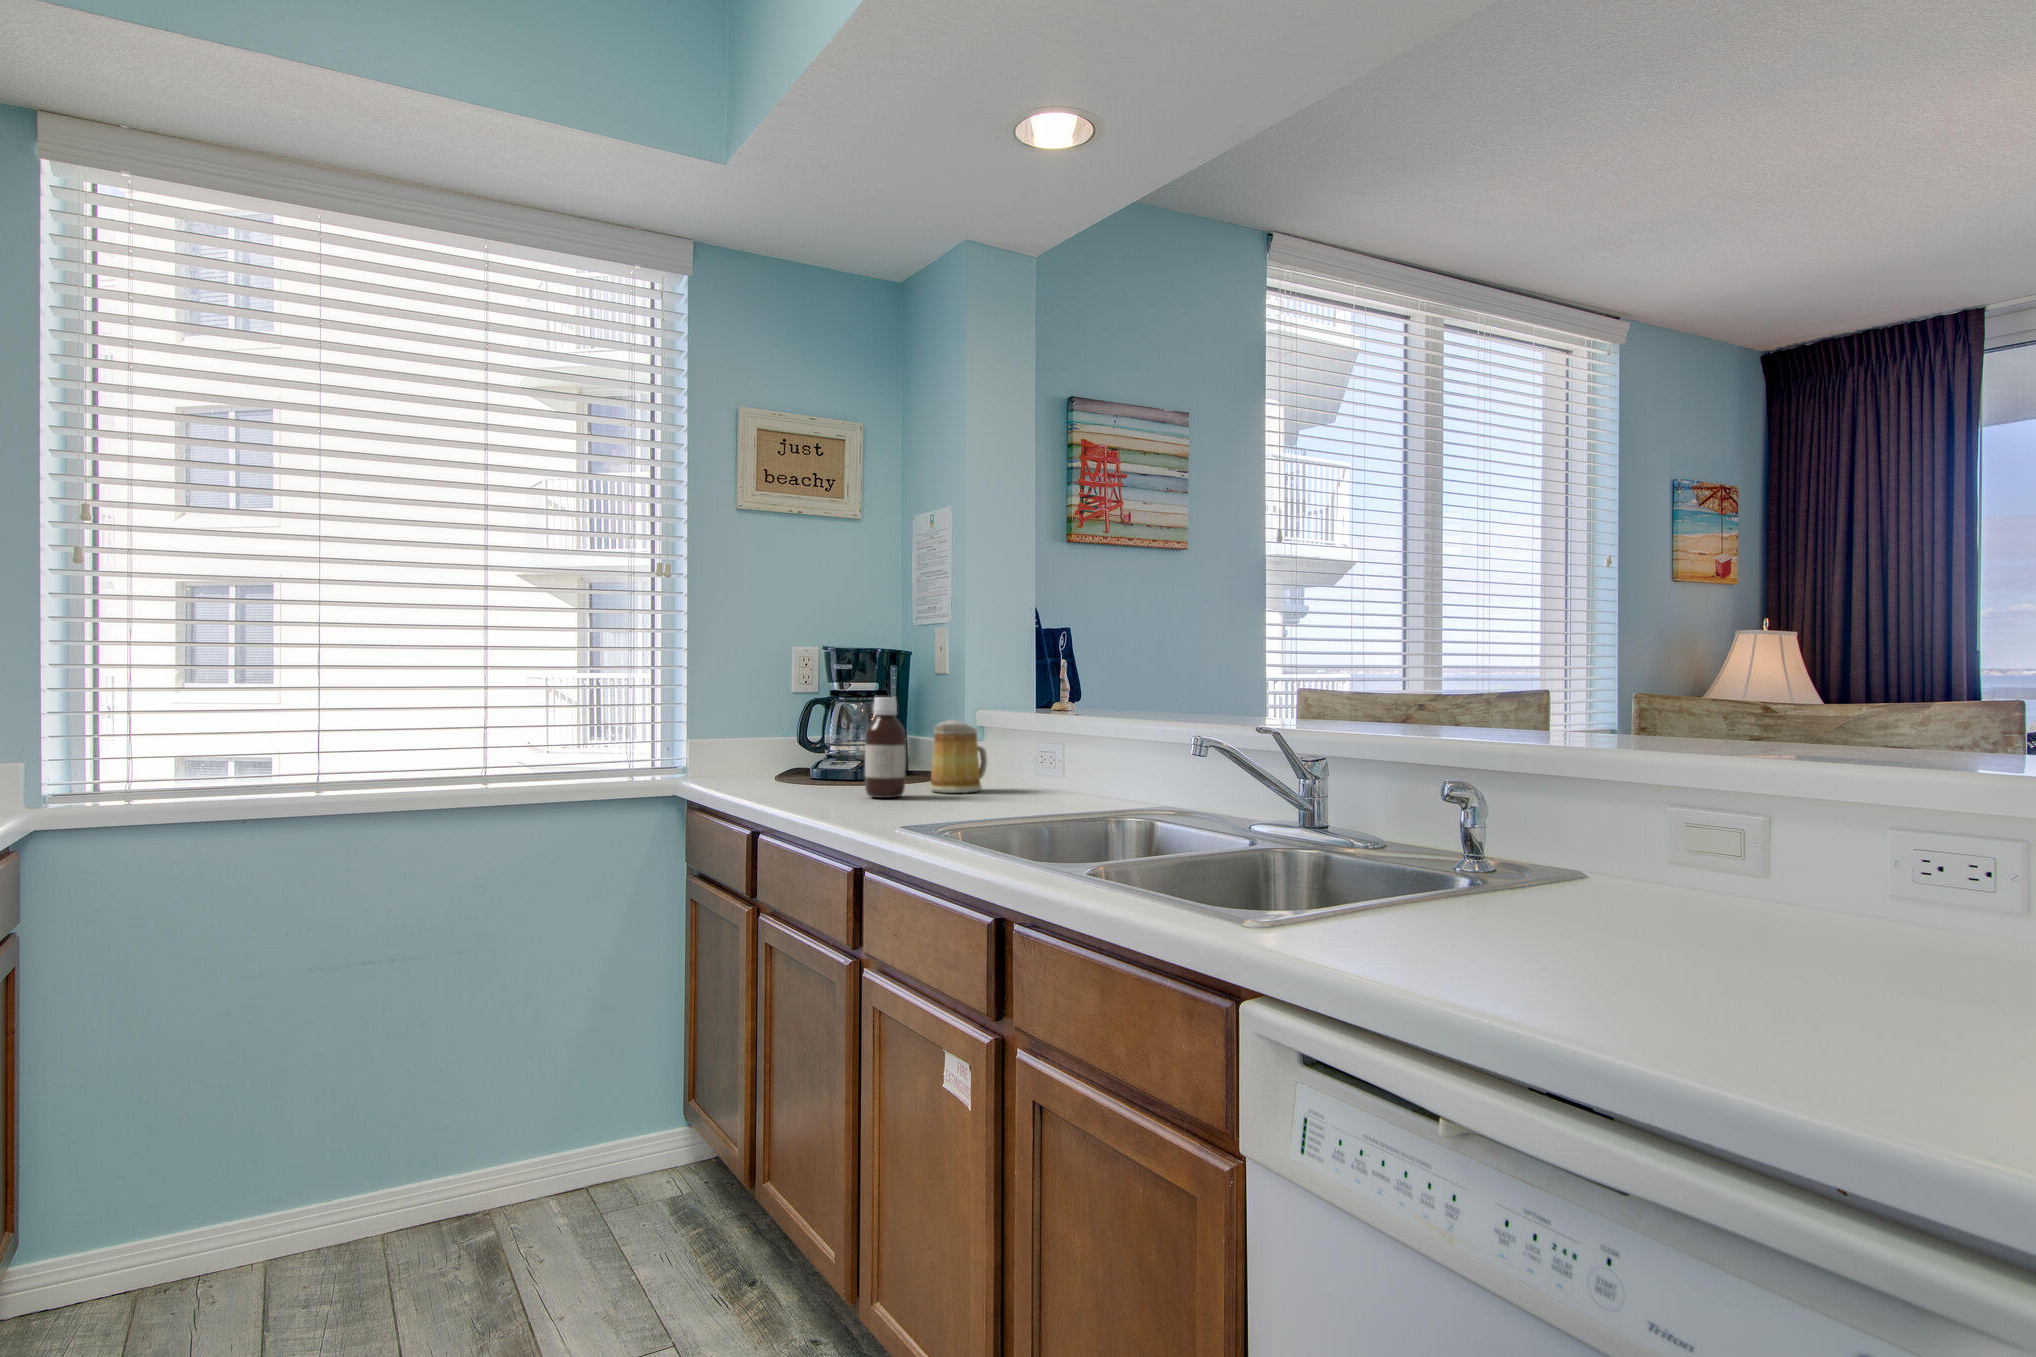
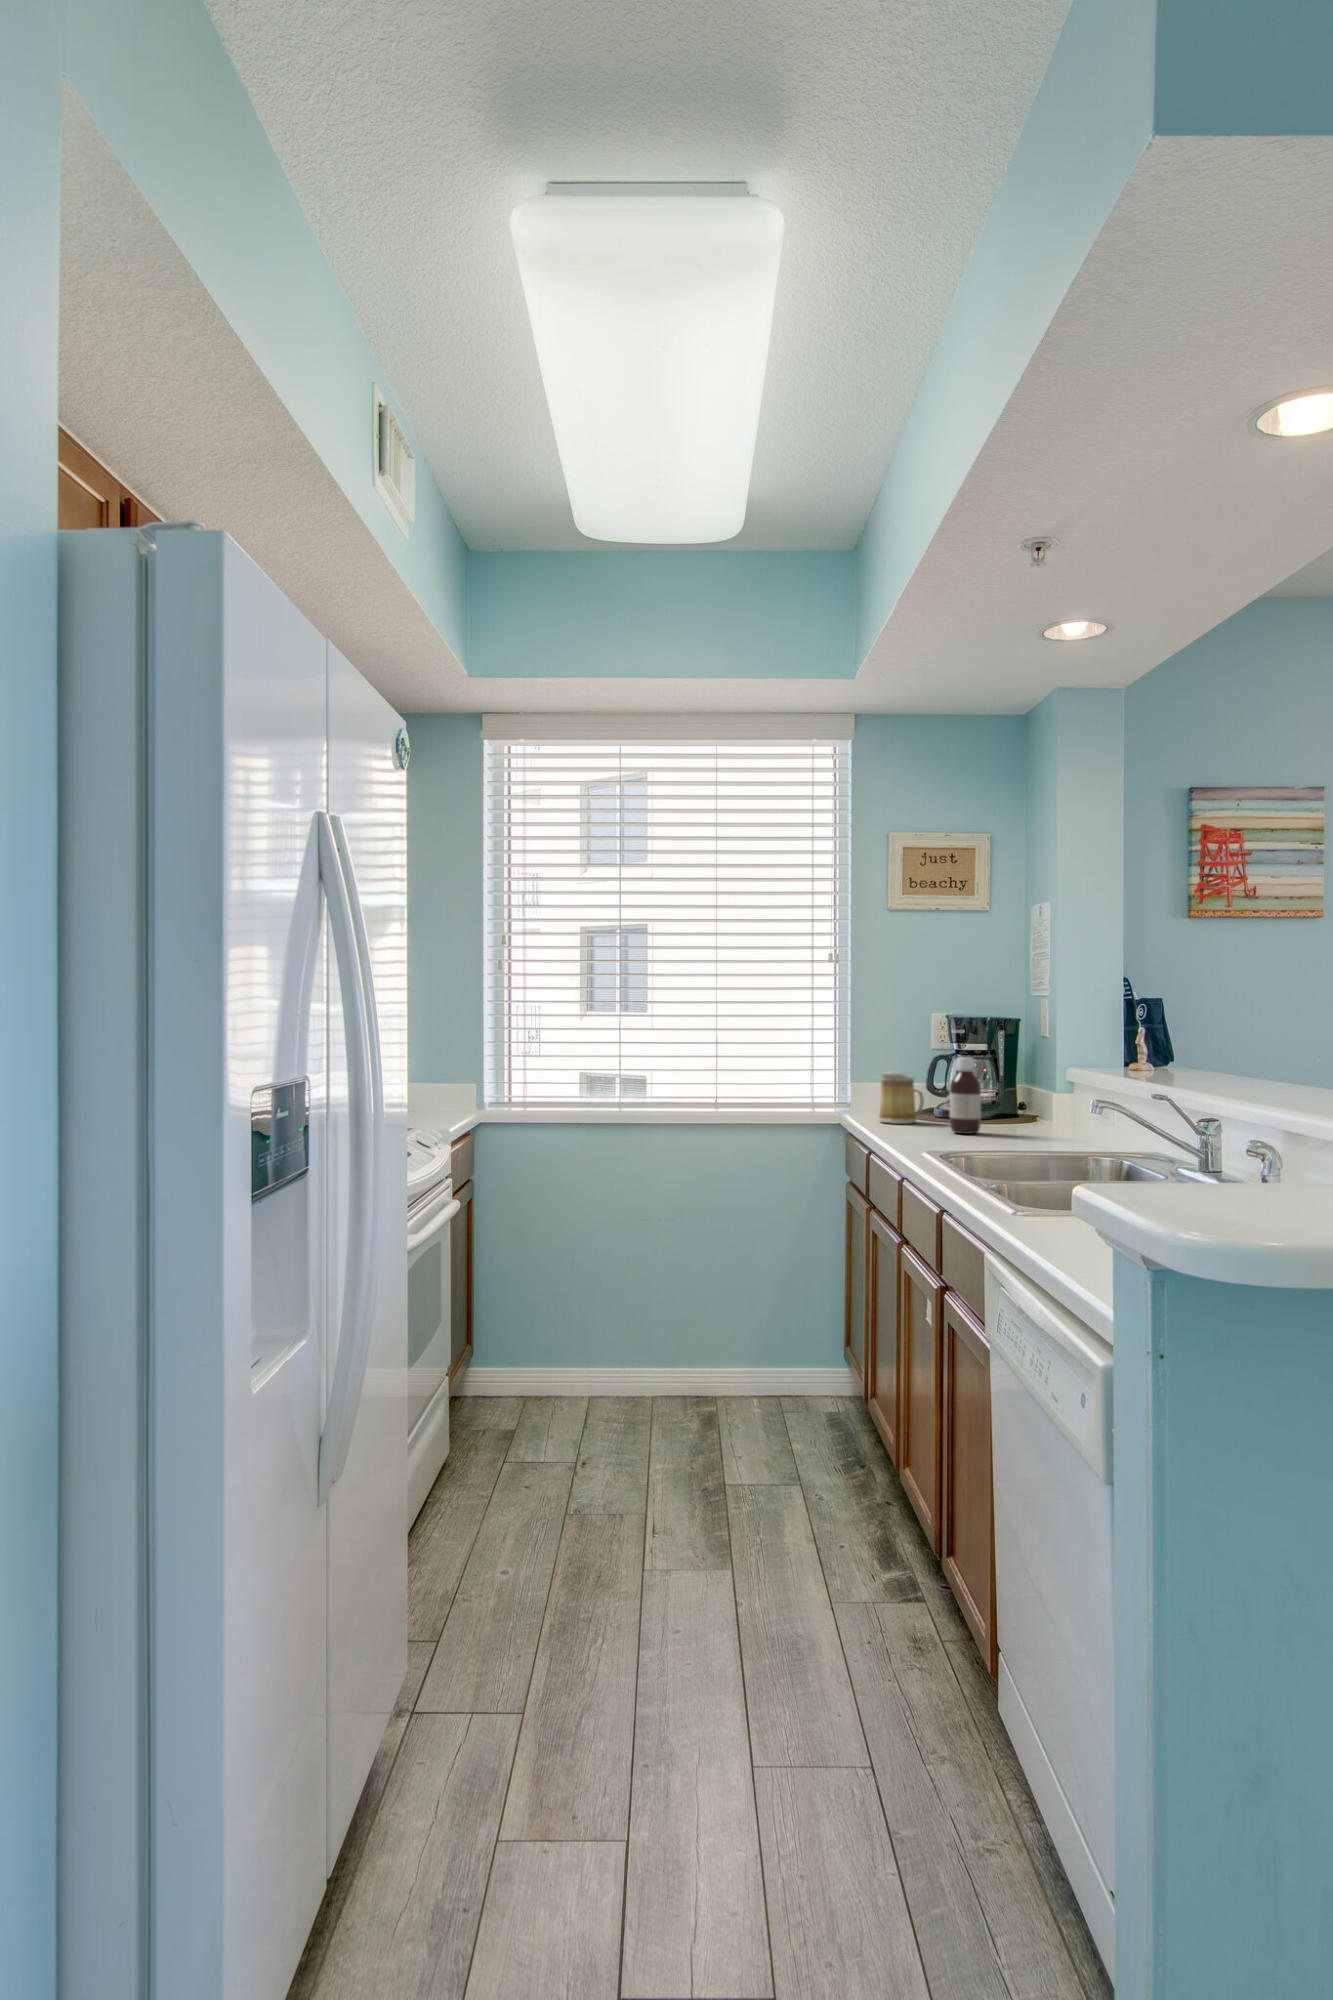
mug: present [929,720,987,793] -> present [879,1070,924,1124]

